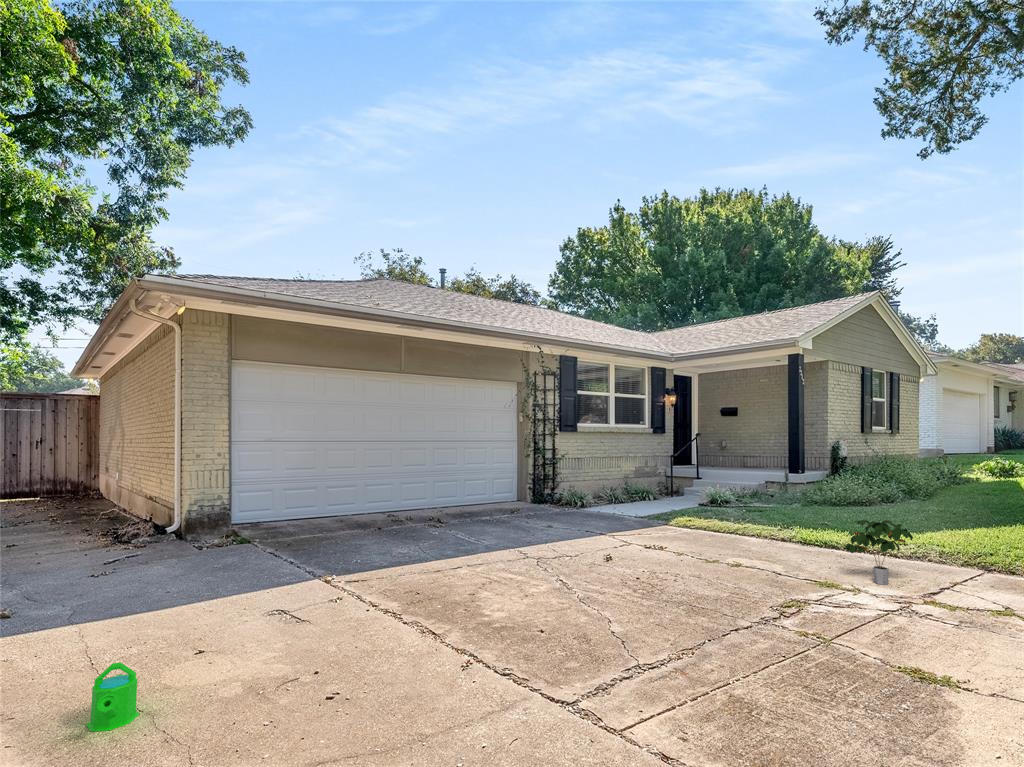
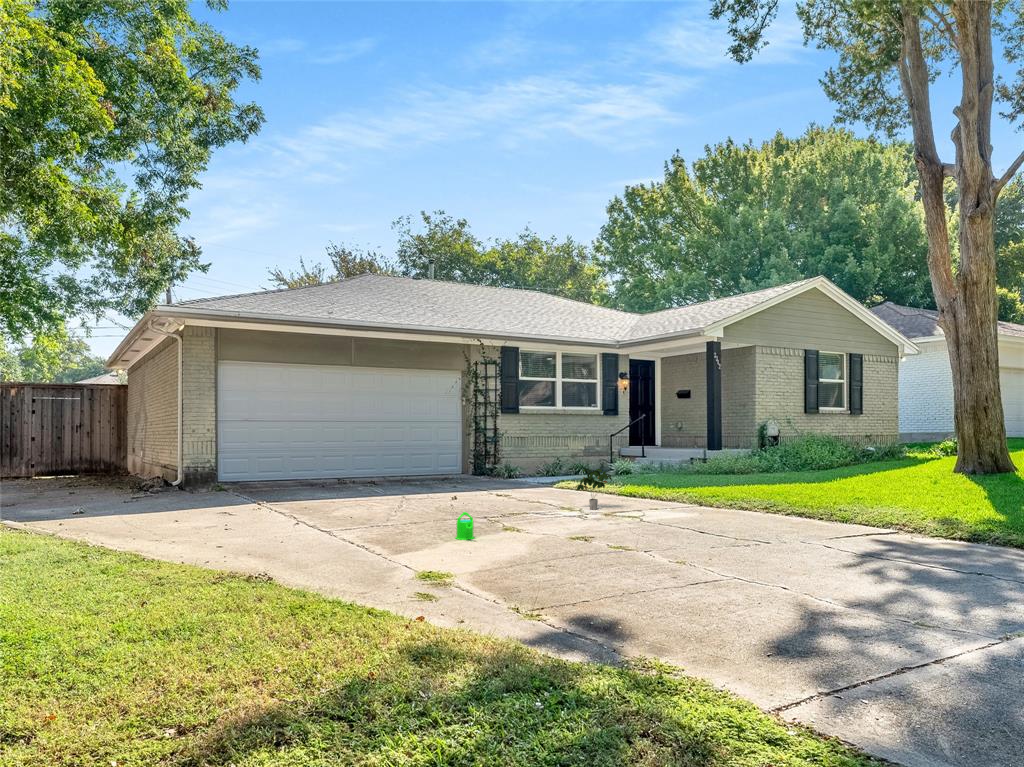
watering can: present [87,662,139,731] -> present [456,512,474,540]

